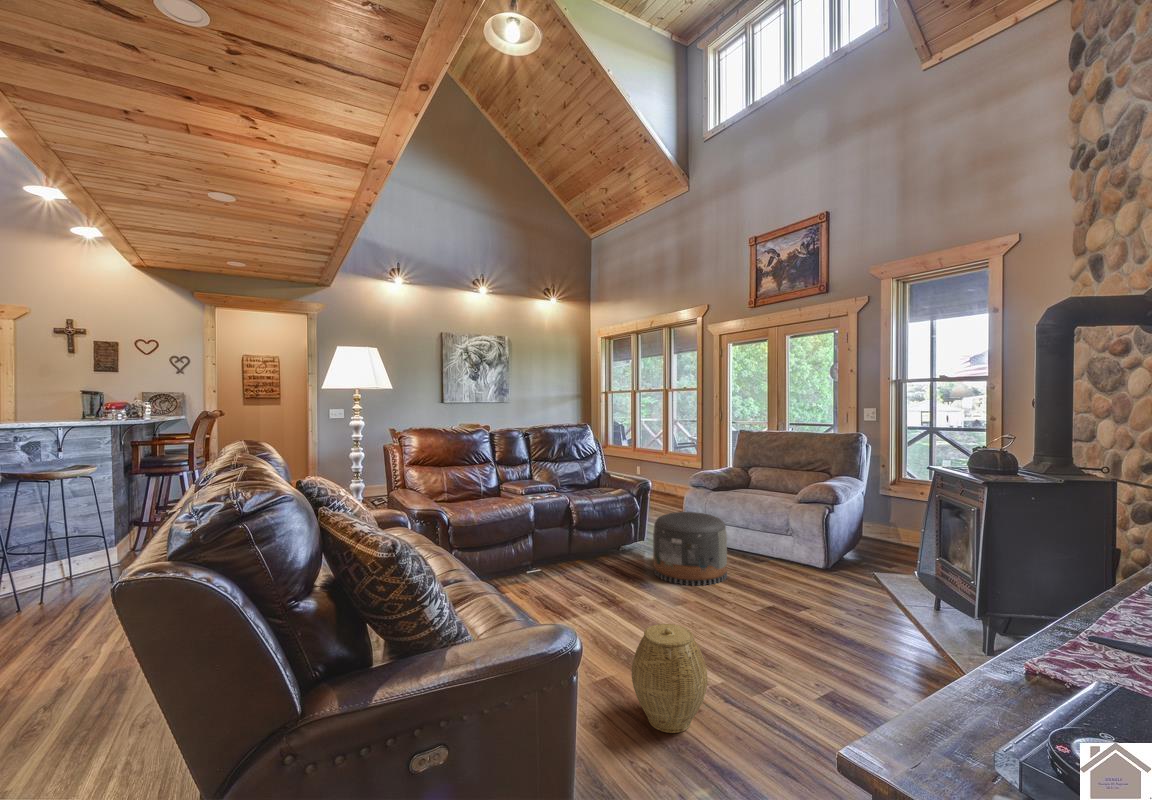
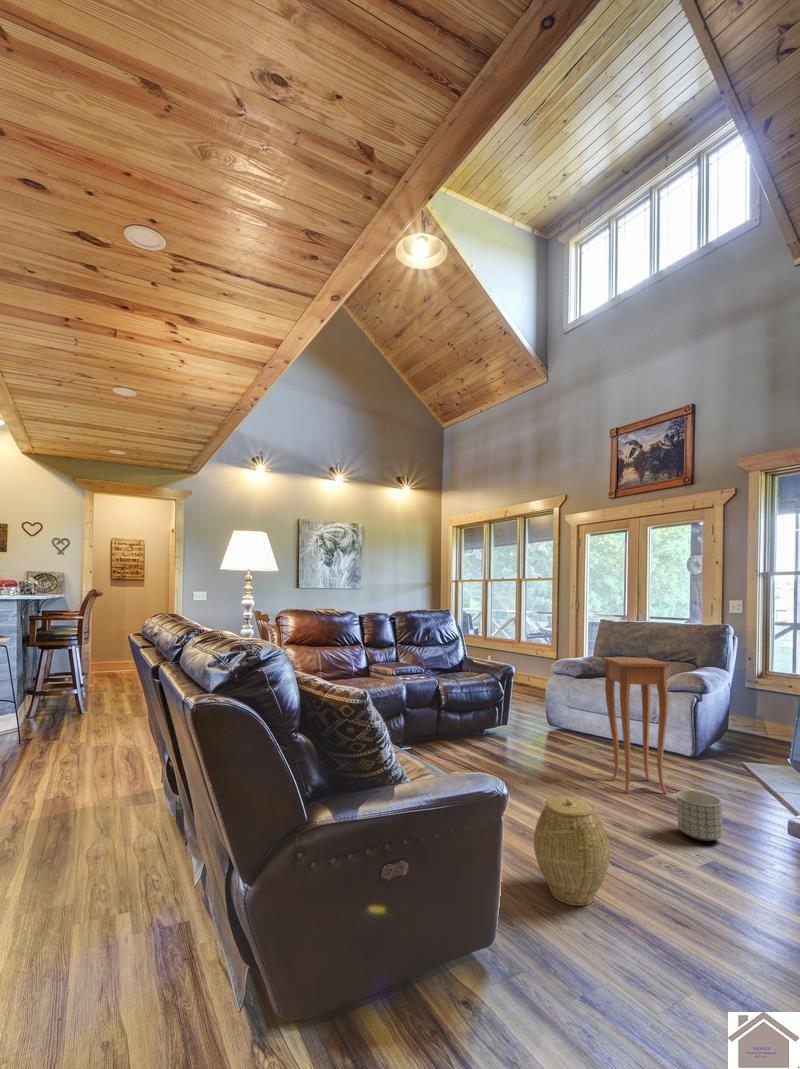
side table: none [729,473,795,609] -> present [603,657,670,794]
pouf: present [653,512,727,586] -> none [525,697,599,770]
planter: none [790,608,834,658] -> present [677,790,723,841]

